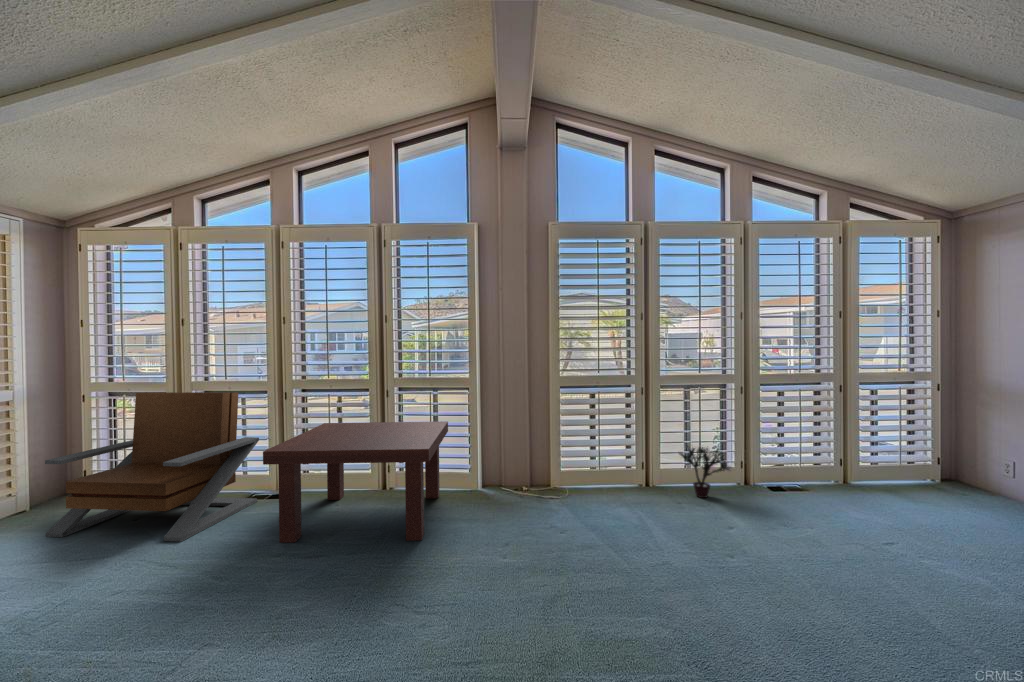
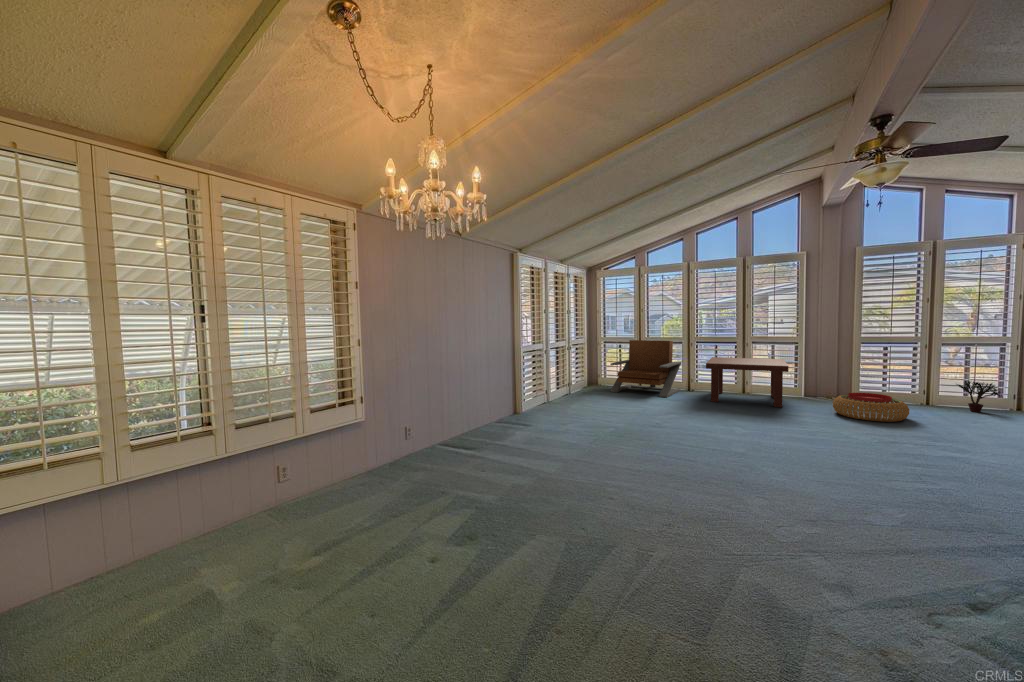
pouf: none [507,492,625,567] -> present [833,393,909,422]

